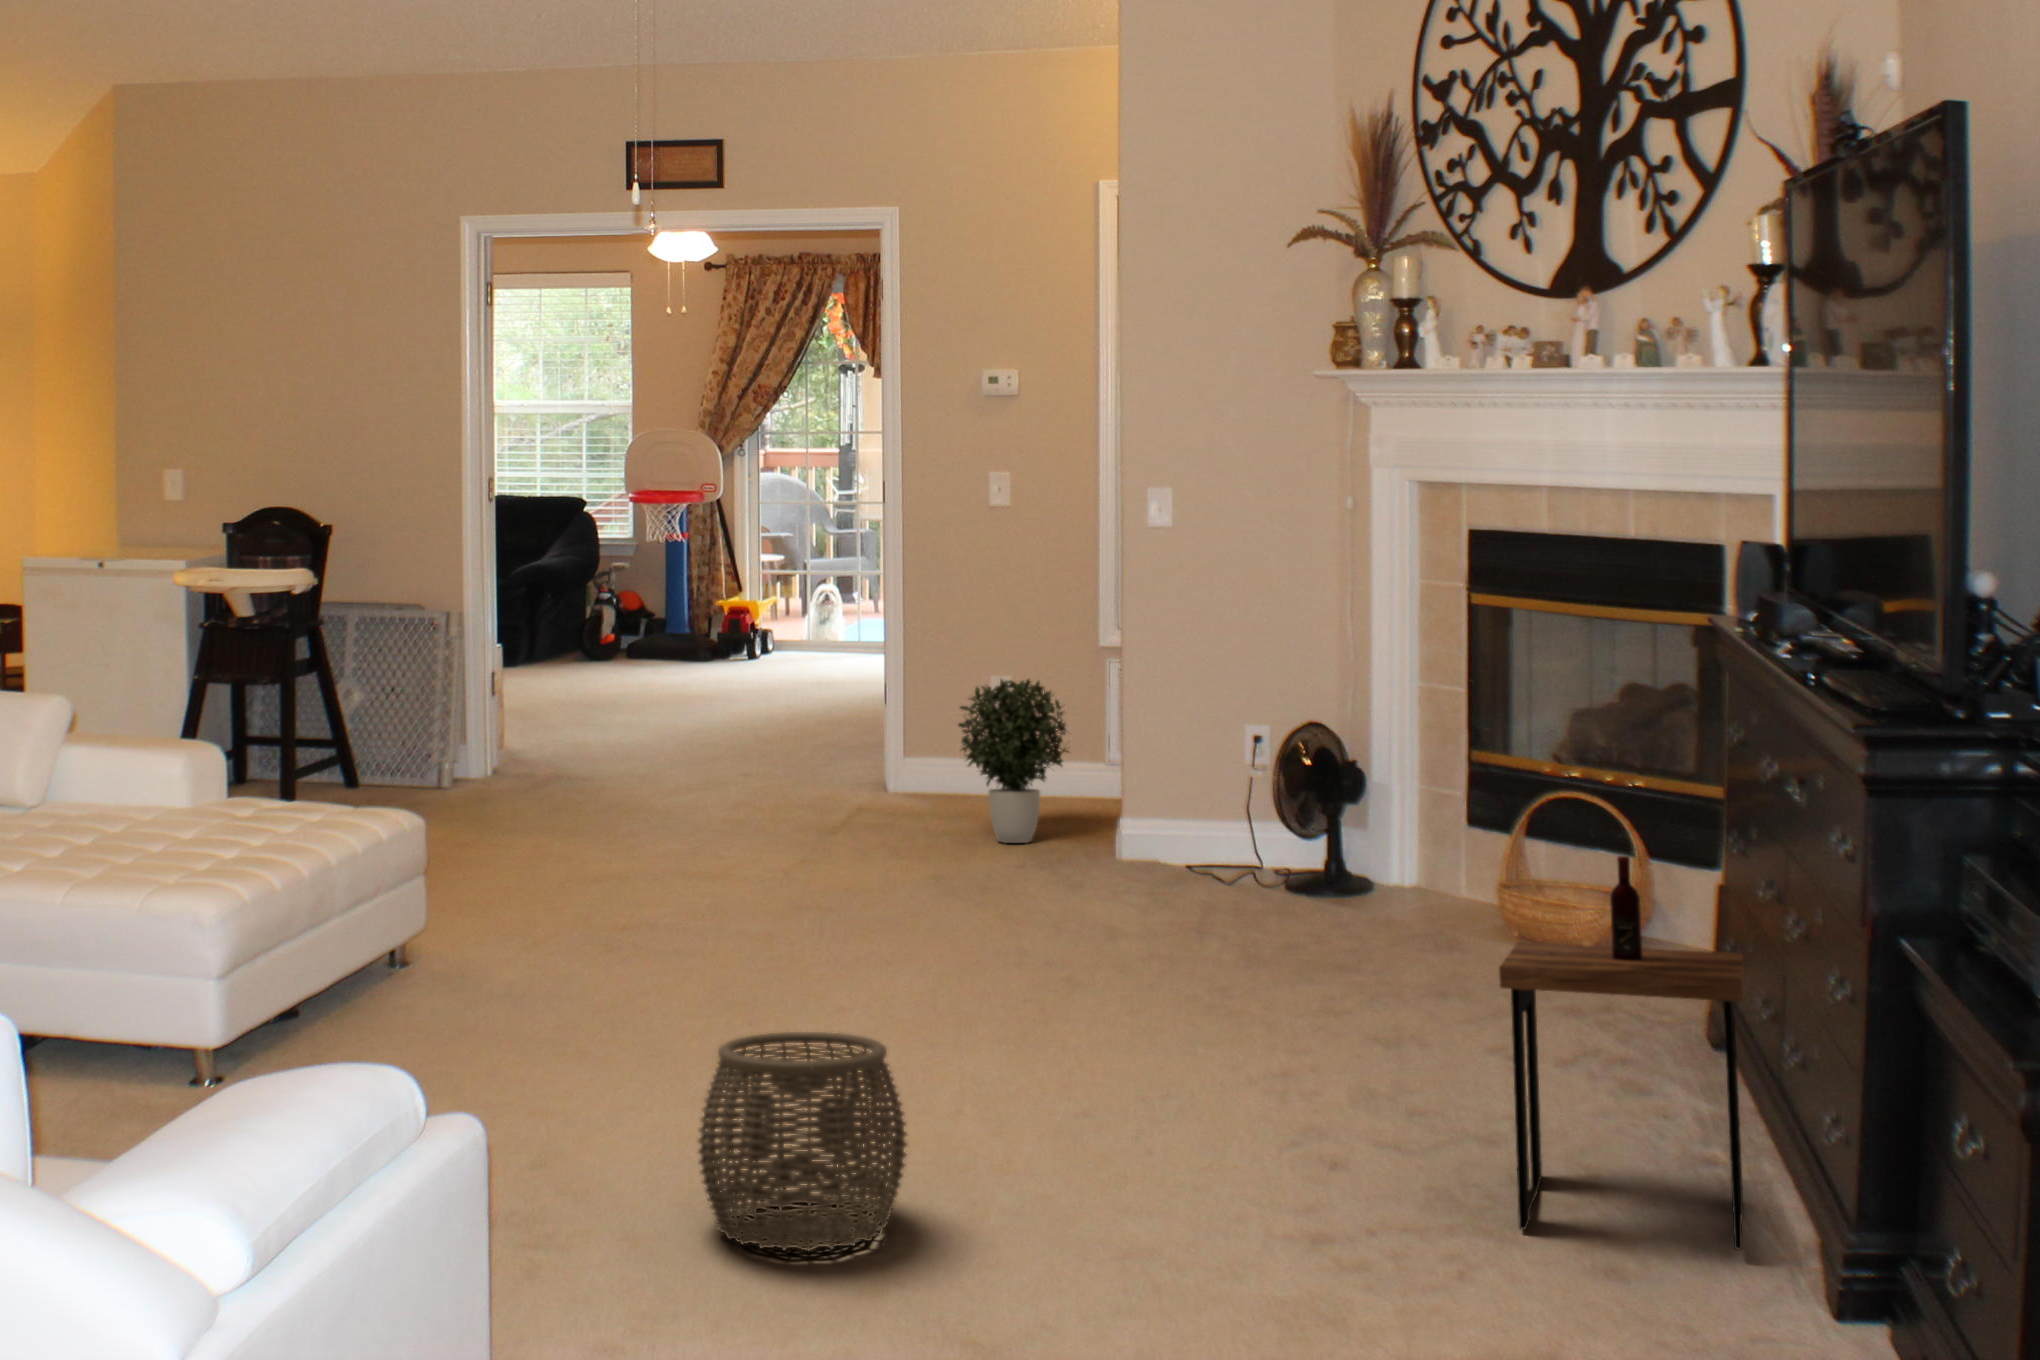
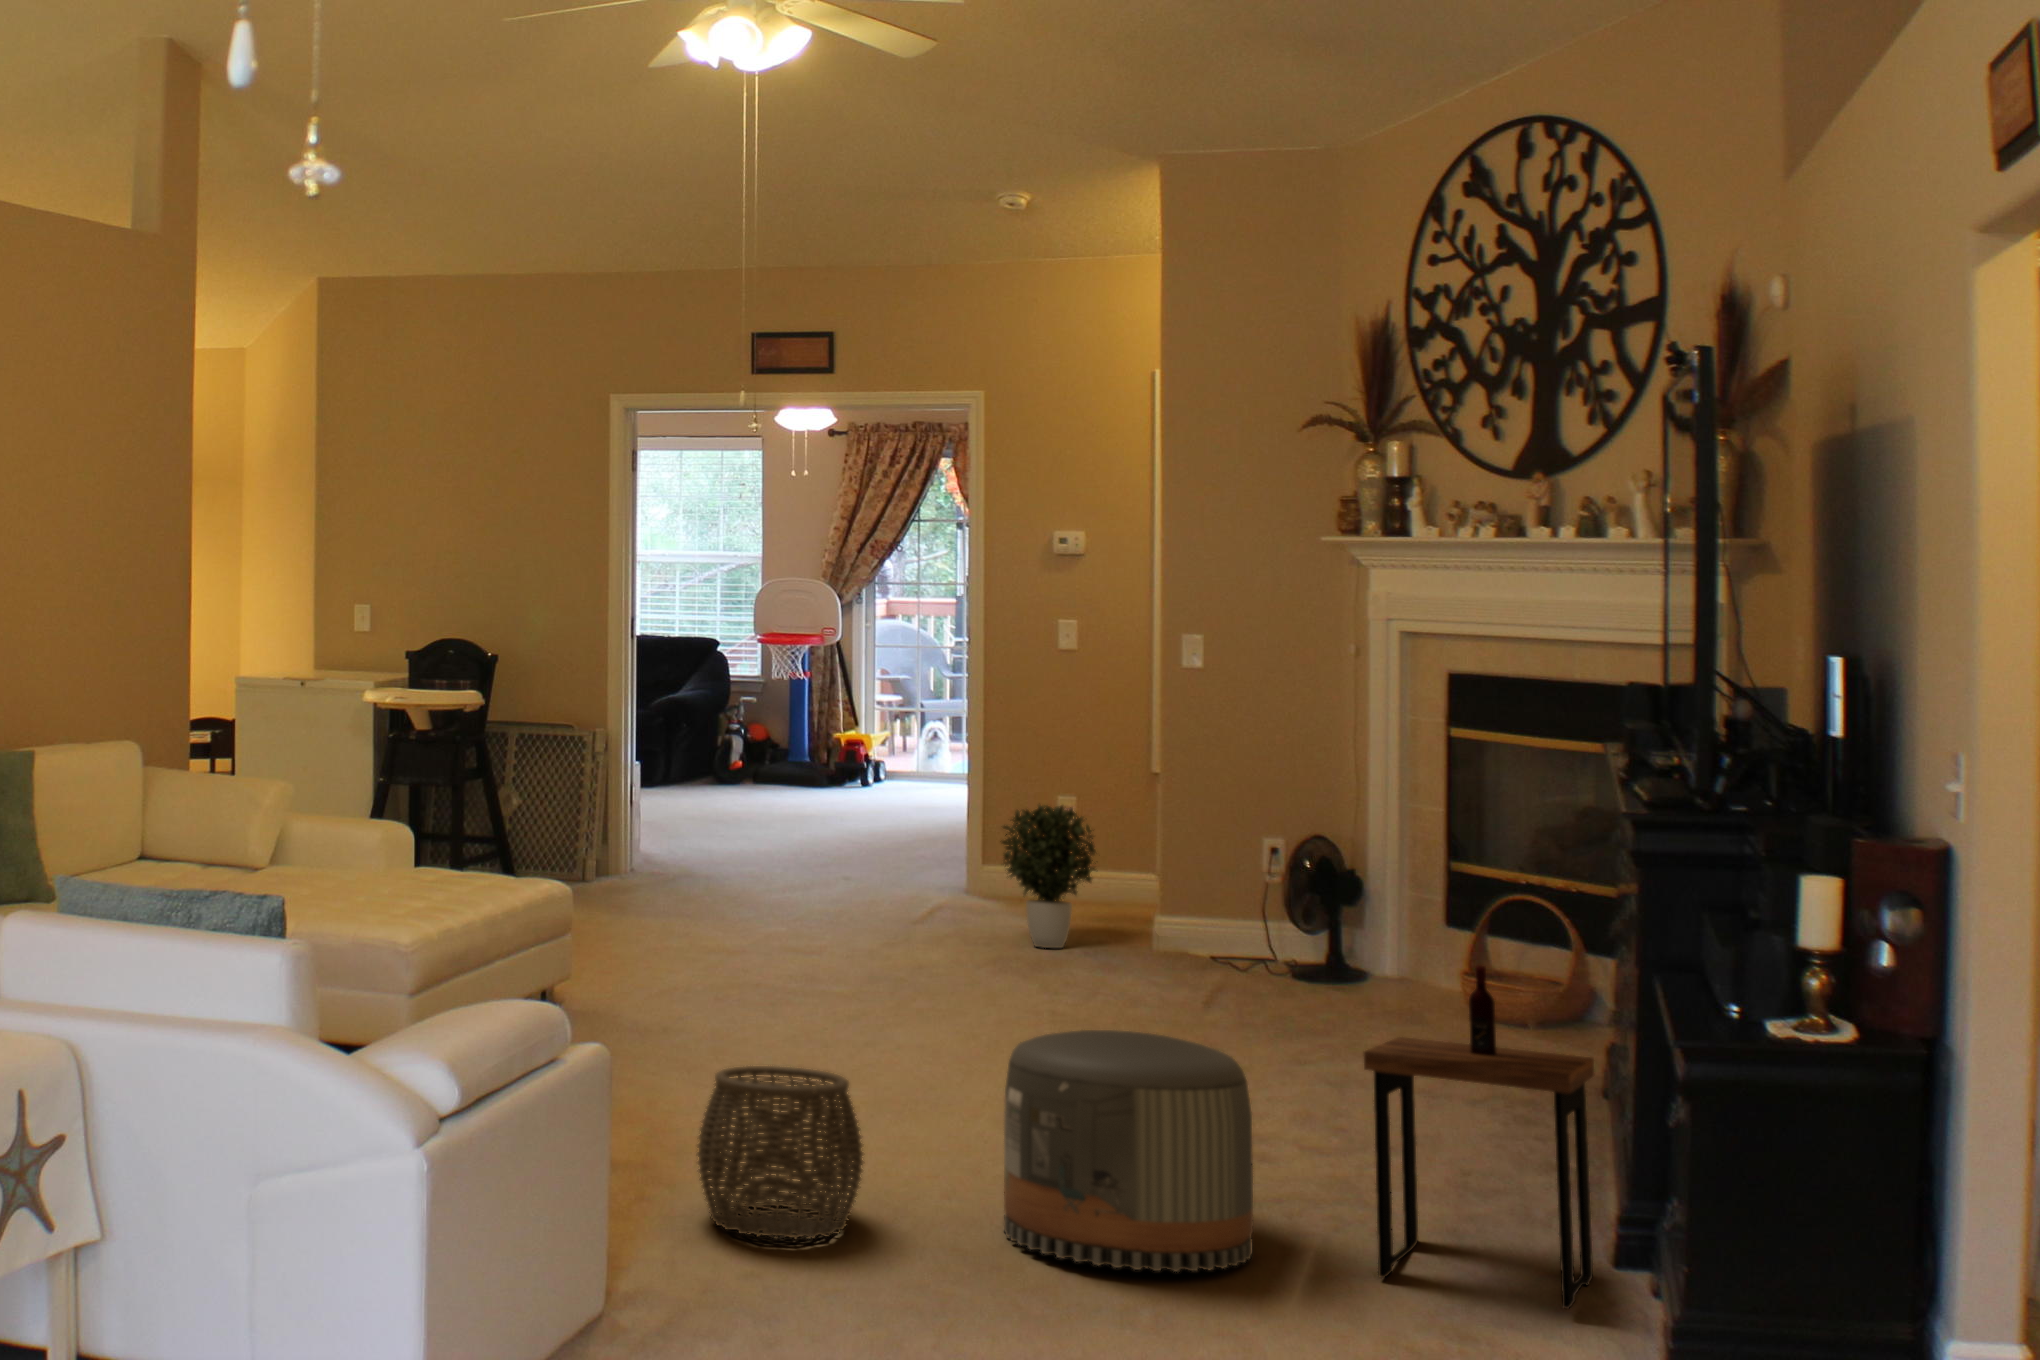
pouf: none [1070,960,1370,1250] -> present [1004,1030,1253,1272]

